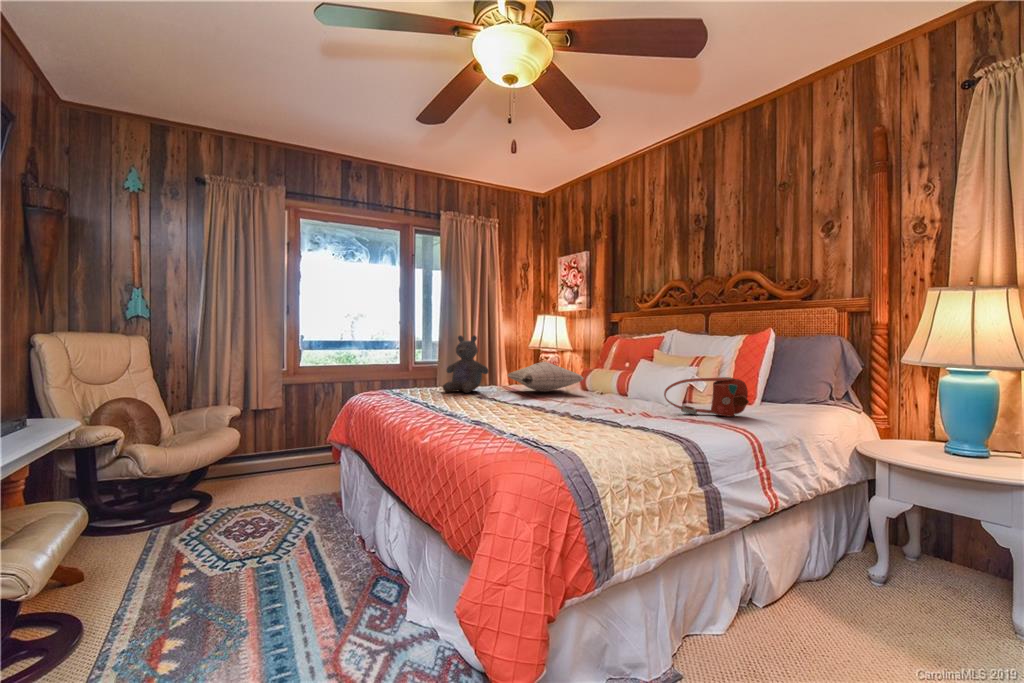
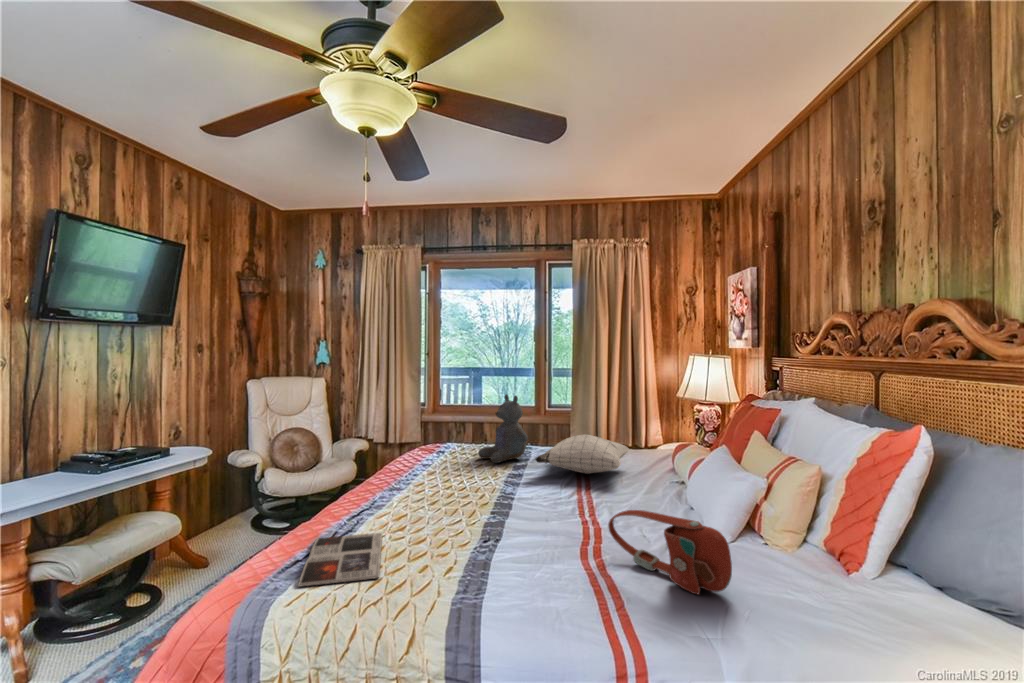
magazine: none [481,423,588,446] -> present [298,533,382,586]

